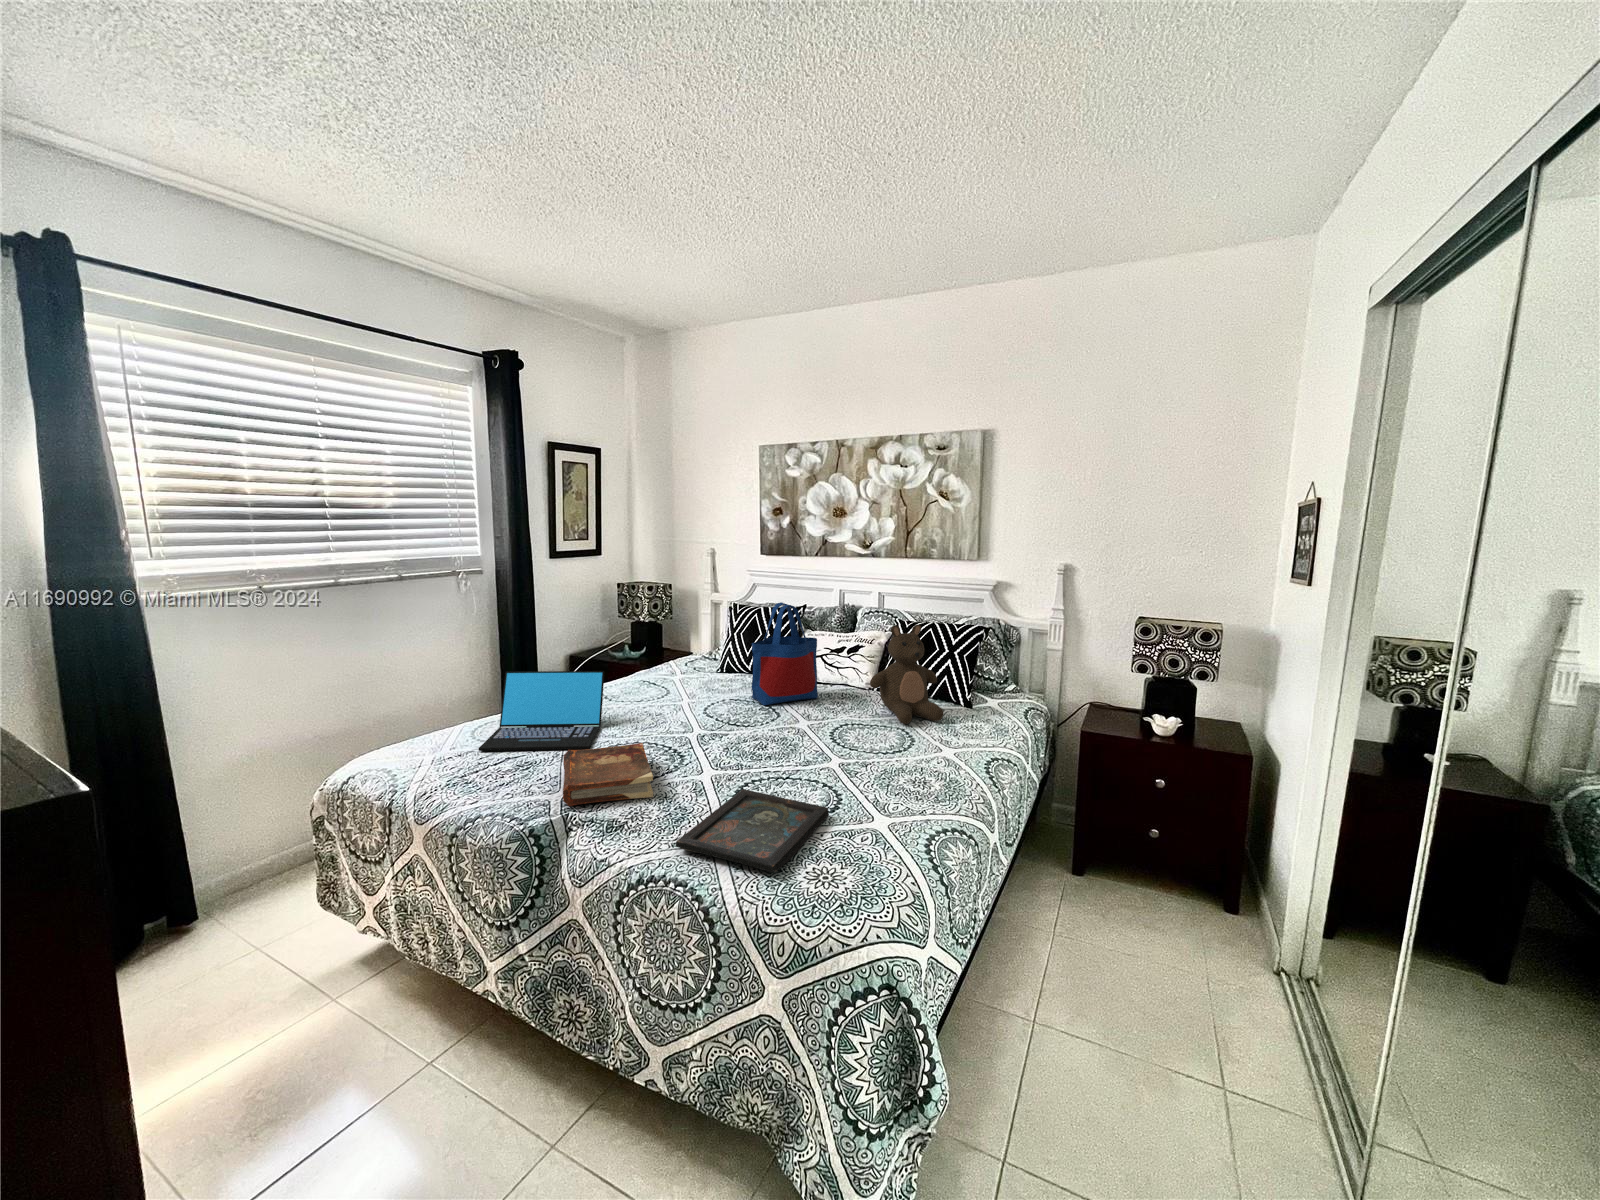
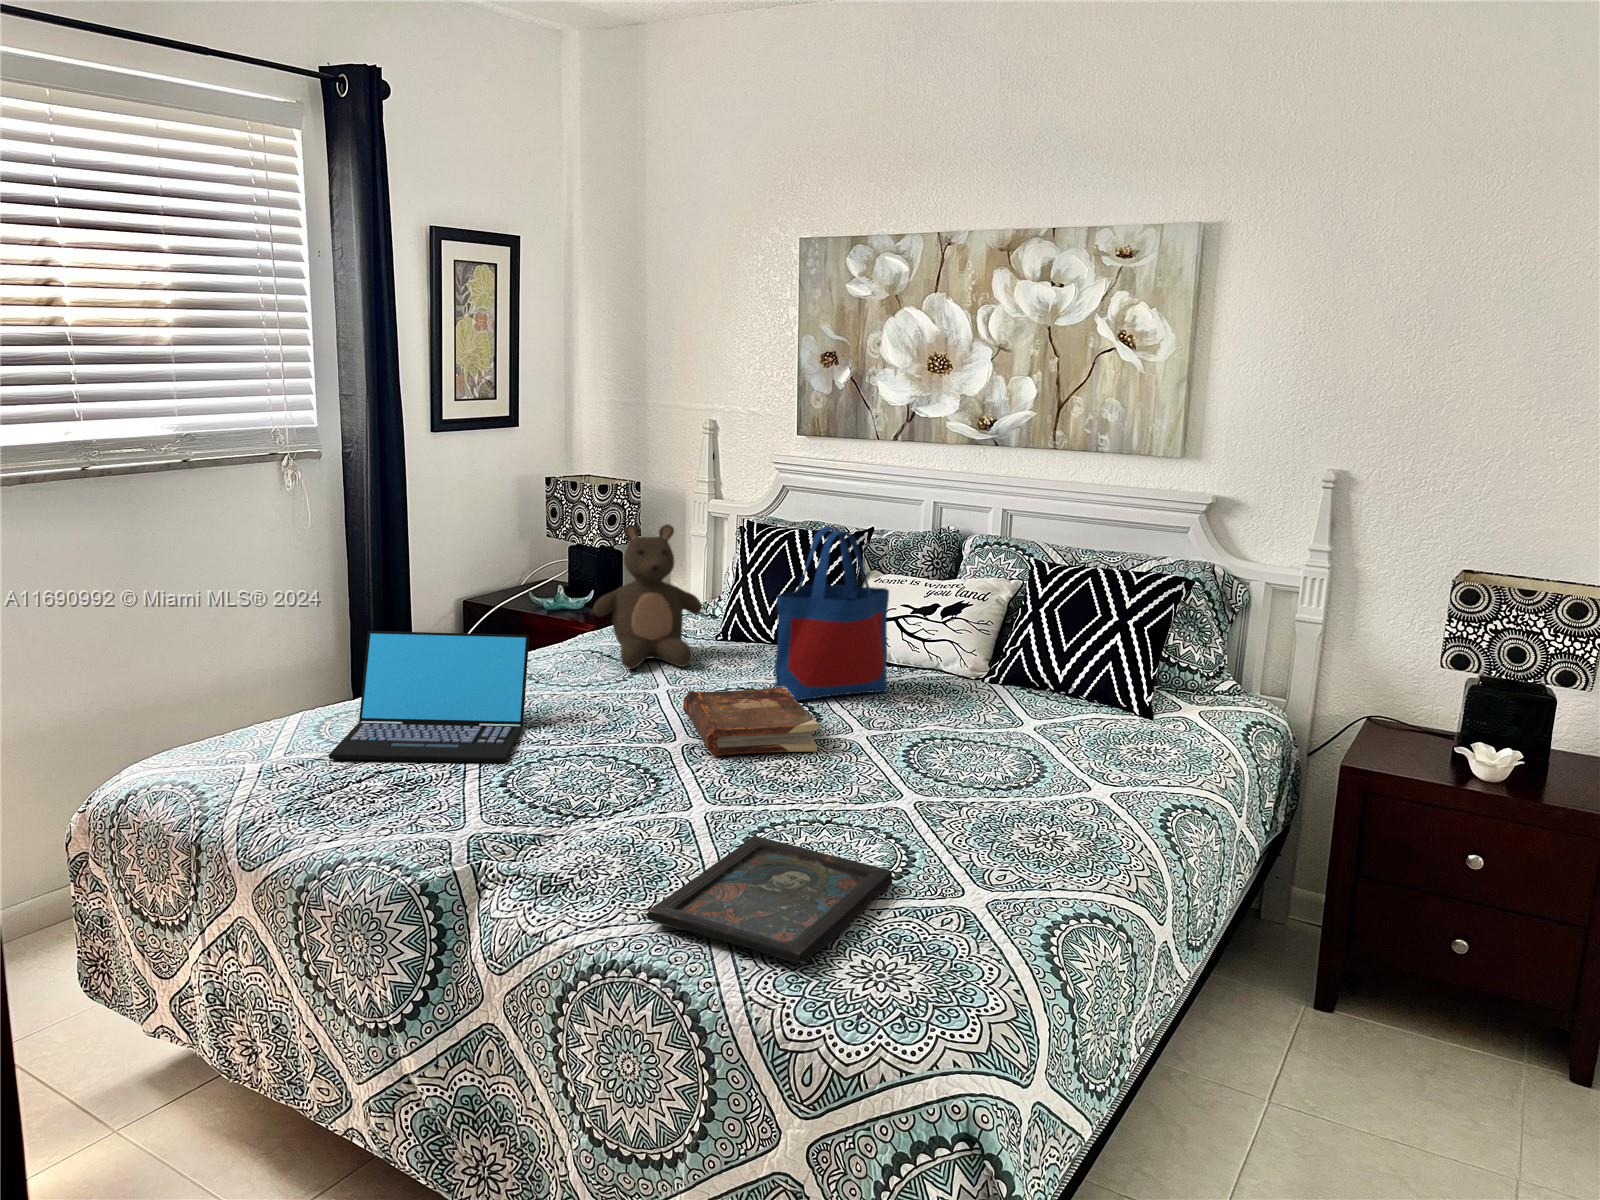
stuffed bear: present [870,625,944,724] -> present [593,524,702,669]
book: present [563,743,653,806] -> present [683,687,819,757]

